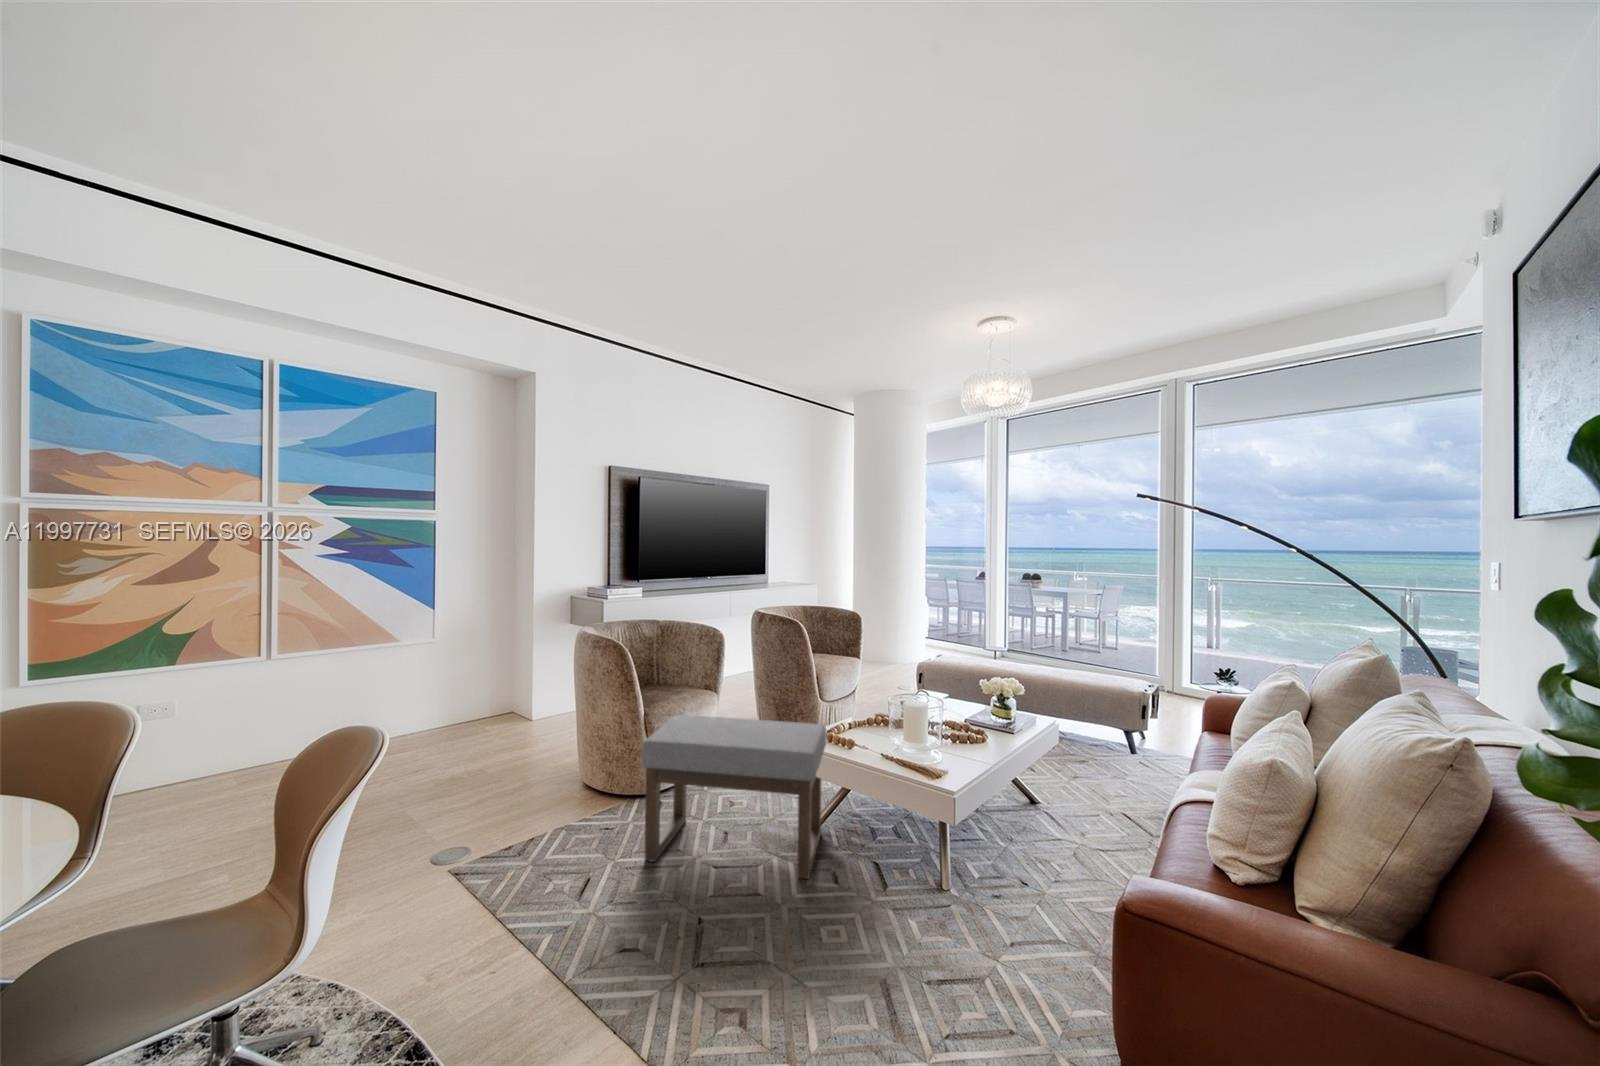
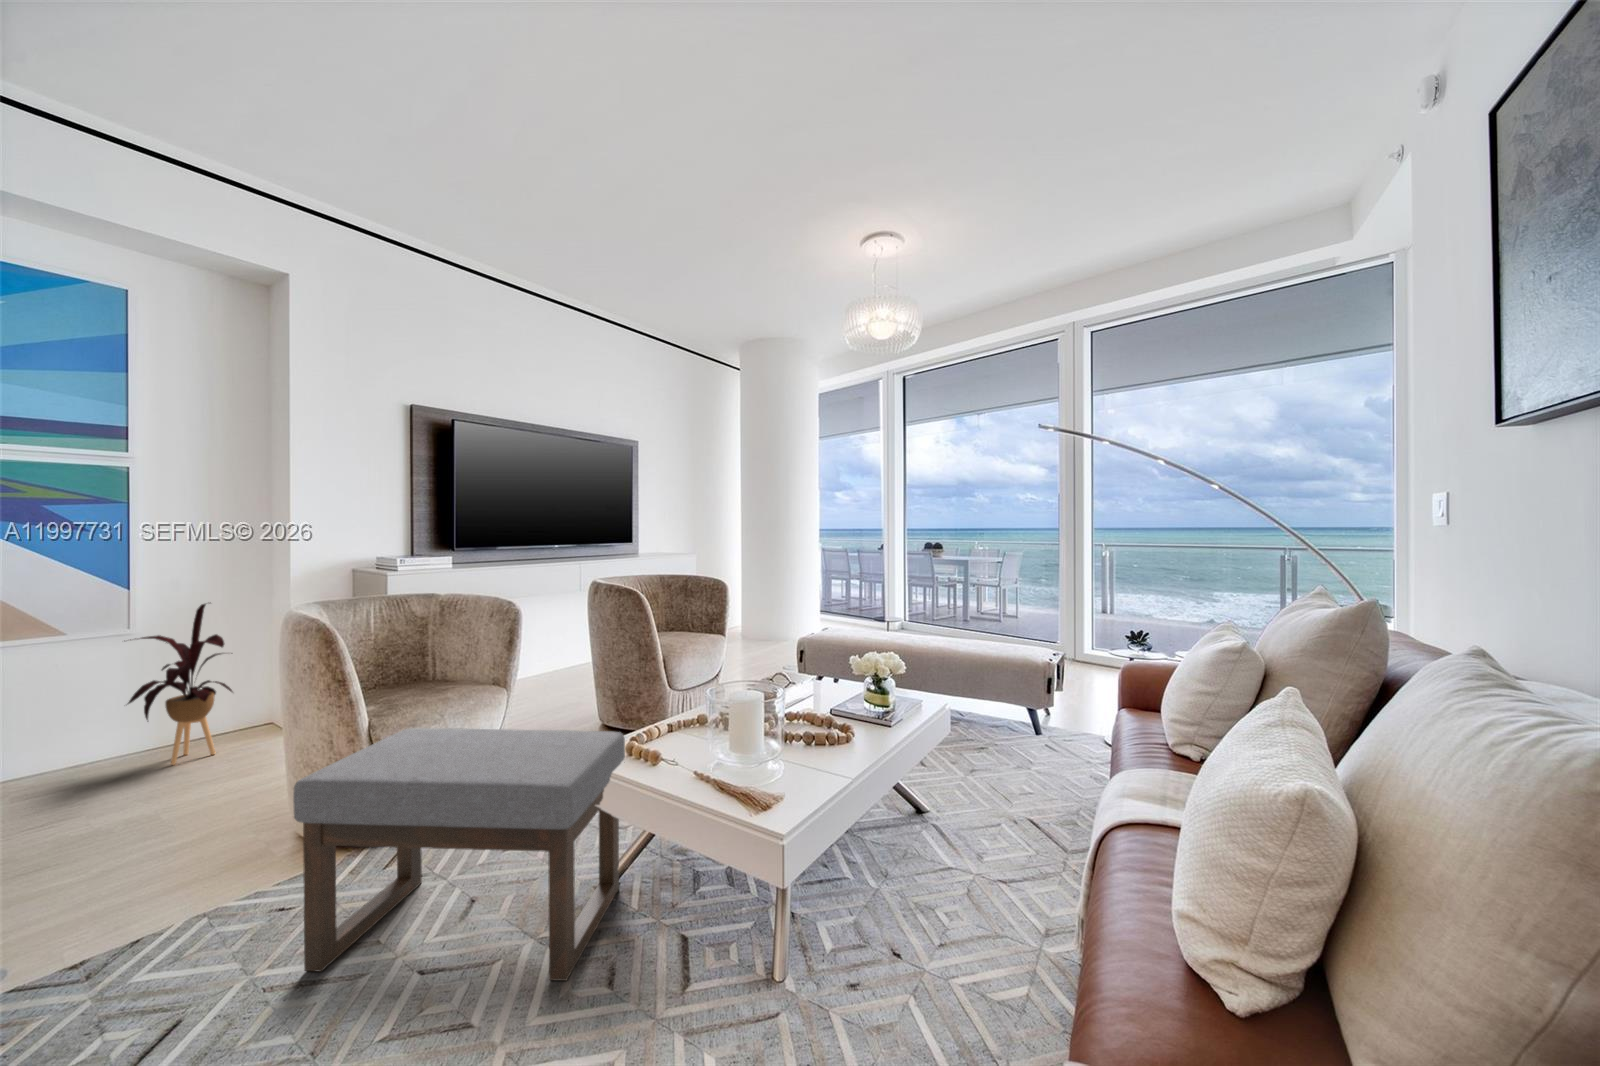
house plant: none [437,620,504,738] -> present [128,604,233,765]

